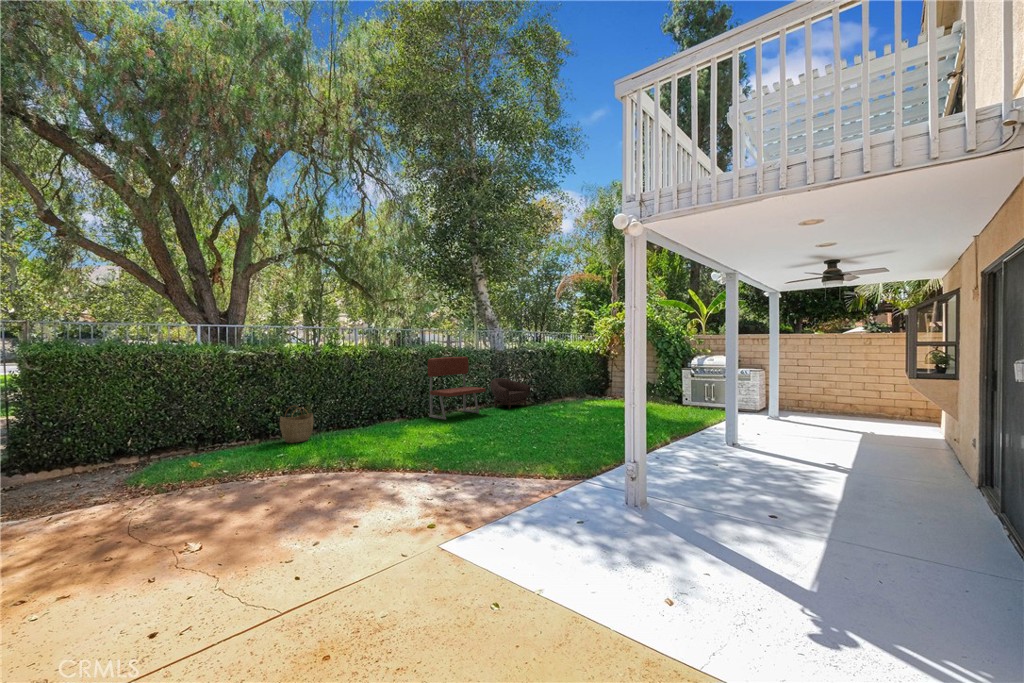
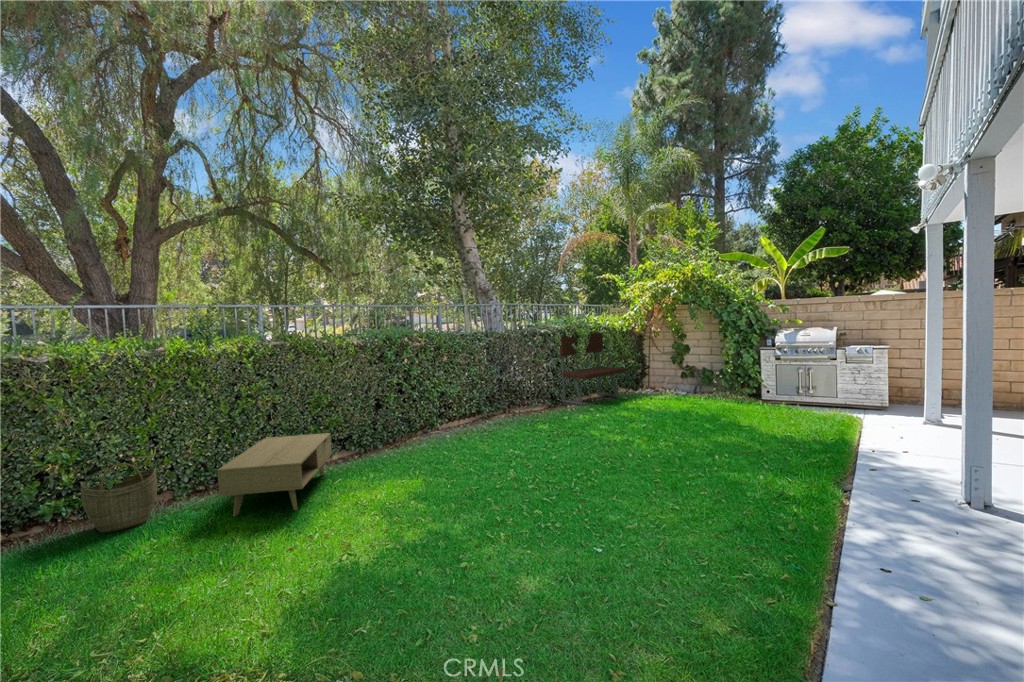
bench: present [428,357,486,420] -> present [560,332,626,406]
armchair: present [491,378,531,409] -> none [487,373,545,421]
coffee table: none [348,404,398,440] -> present [217,433,332,516]

